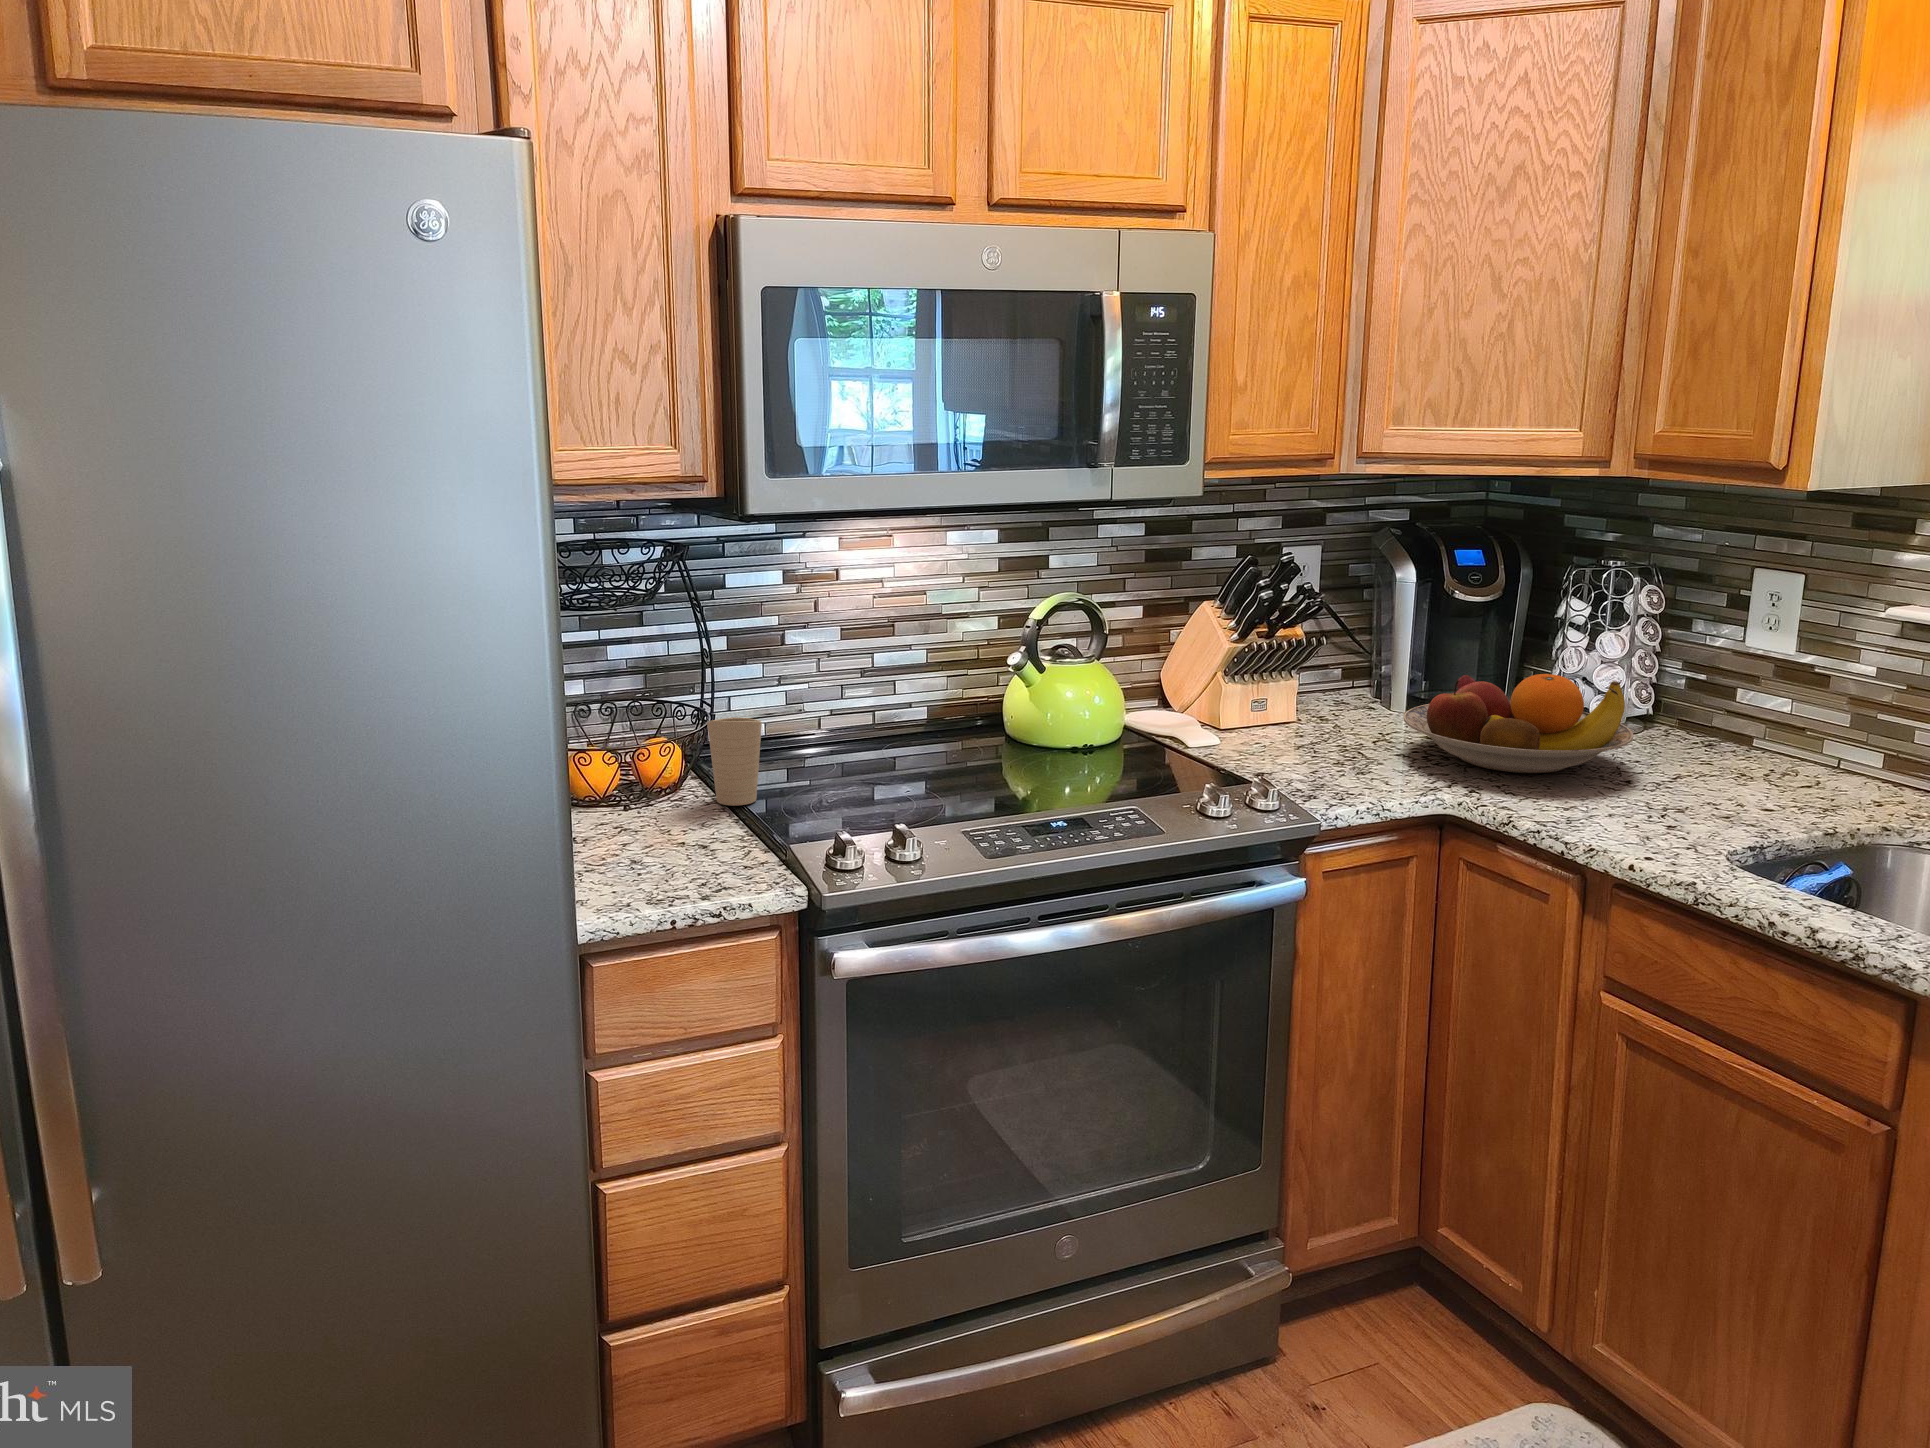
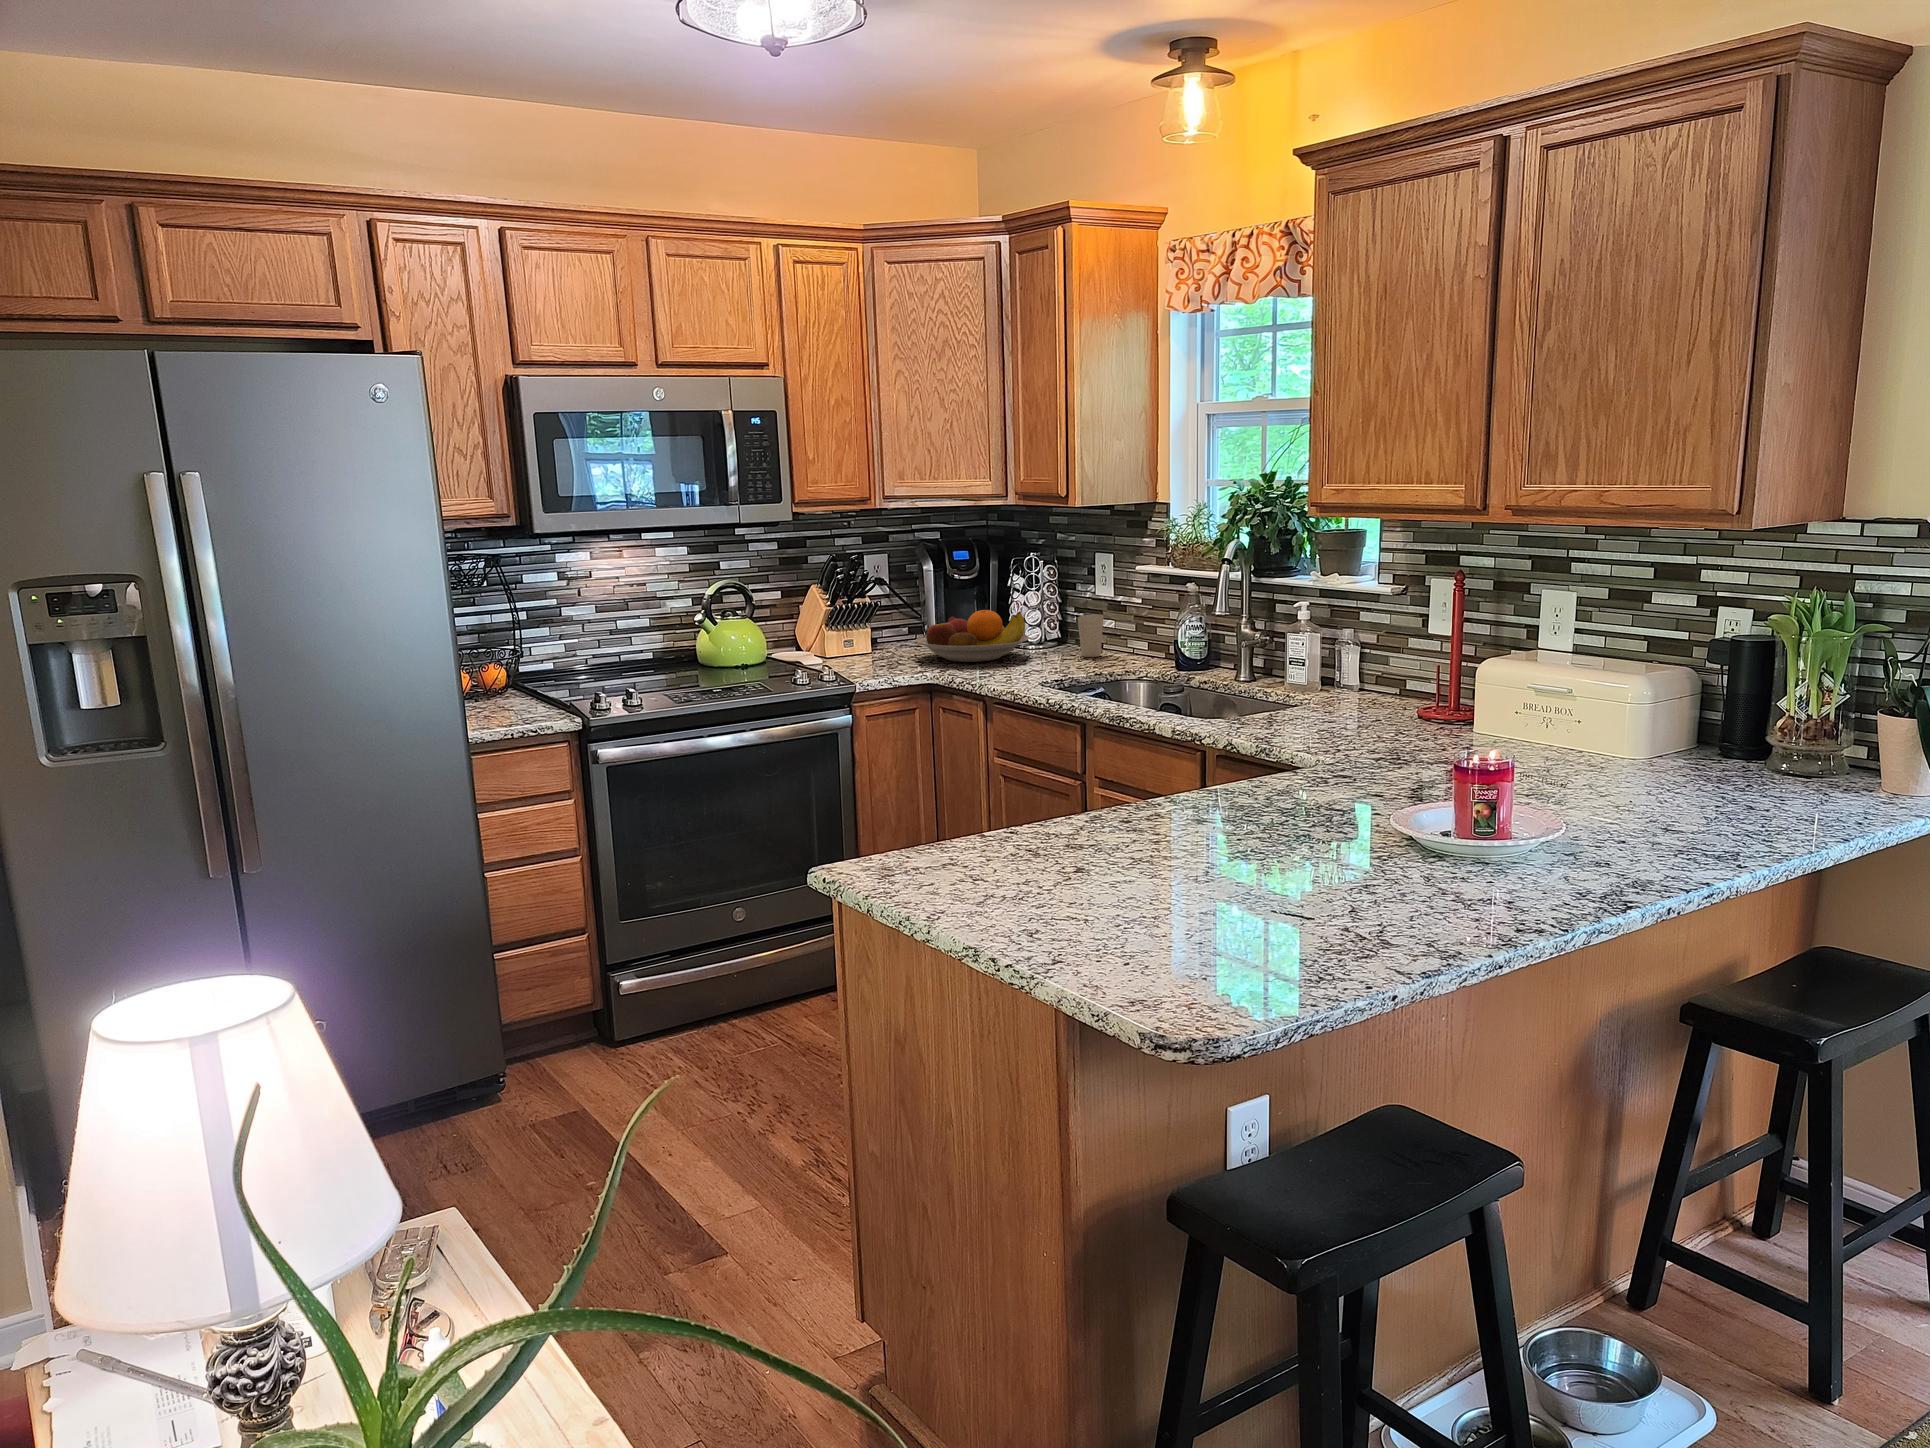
cup: present [707,718,762,806] -> present [1078,615,1104,657]

